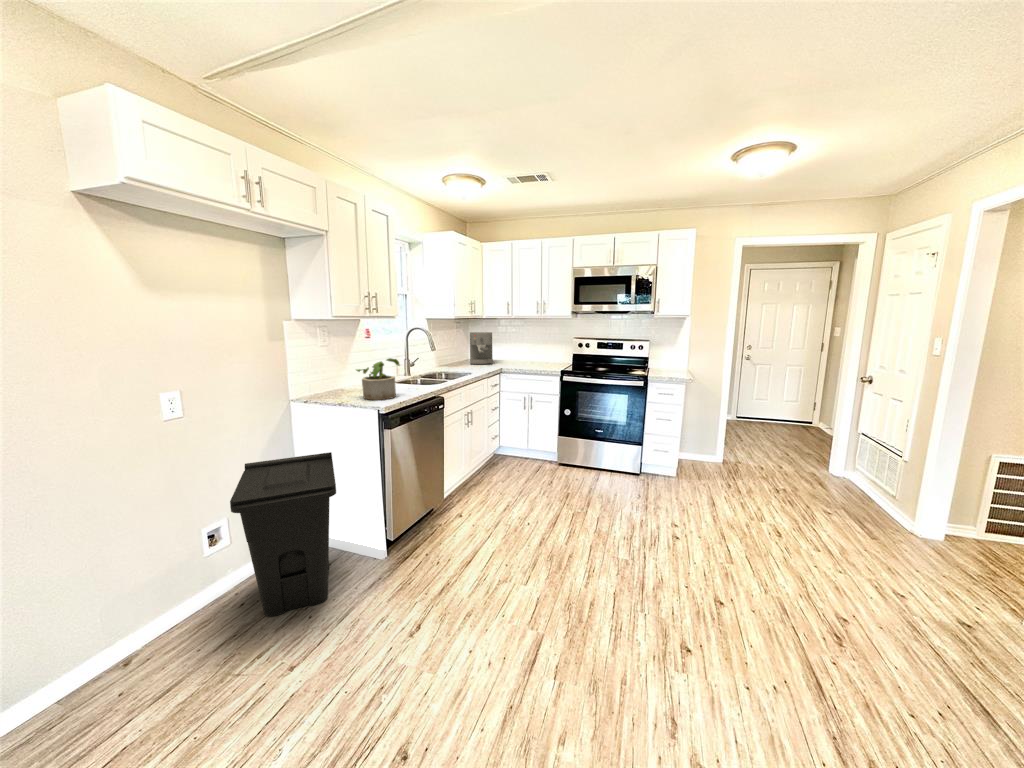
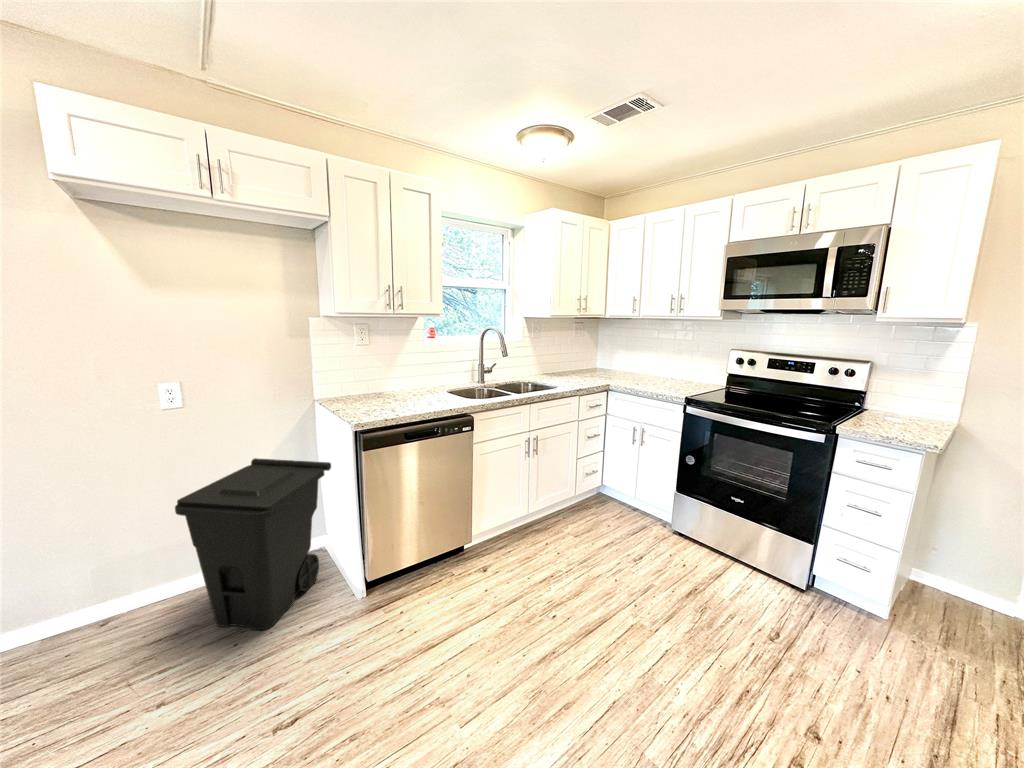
coffee maker: present [470,332,493,364] -> none [581,335,617,377]
potted plant: present [356,358,400,400] -> none [366,363,412,412]

